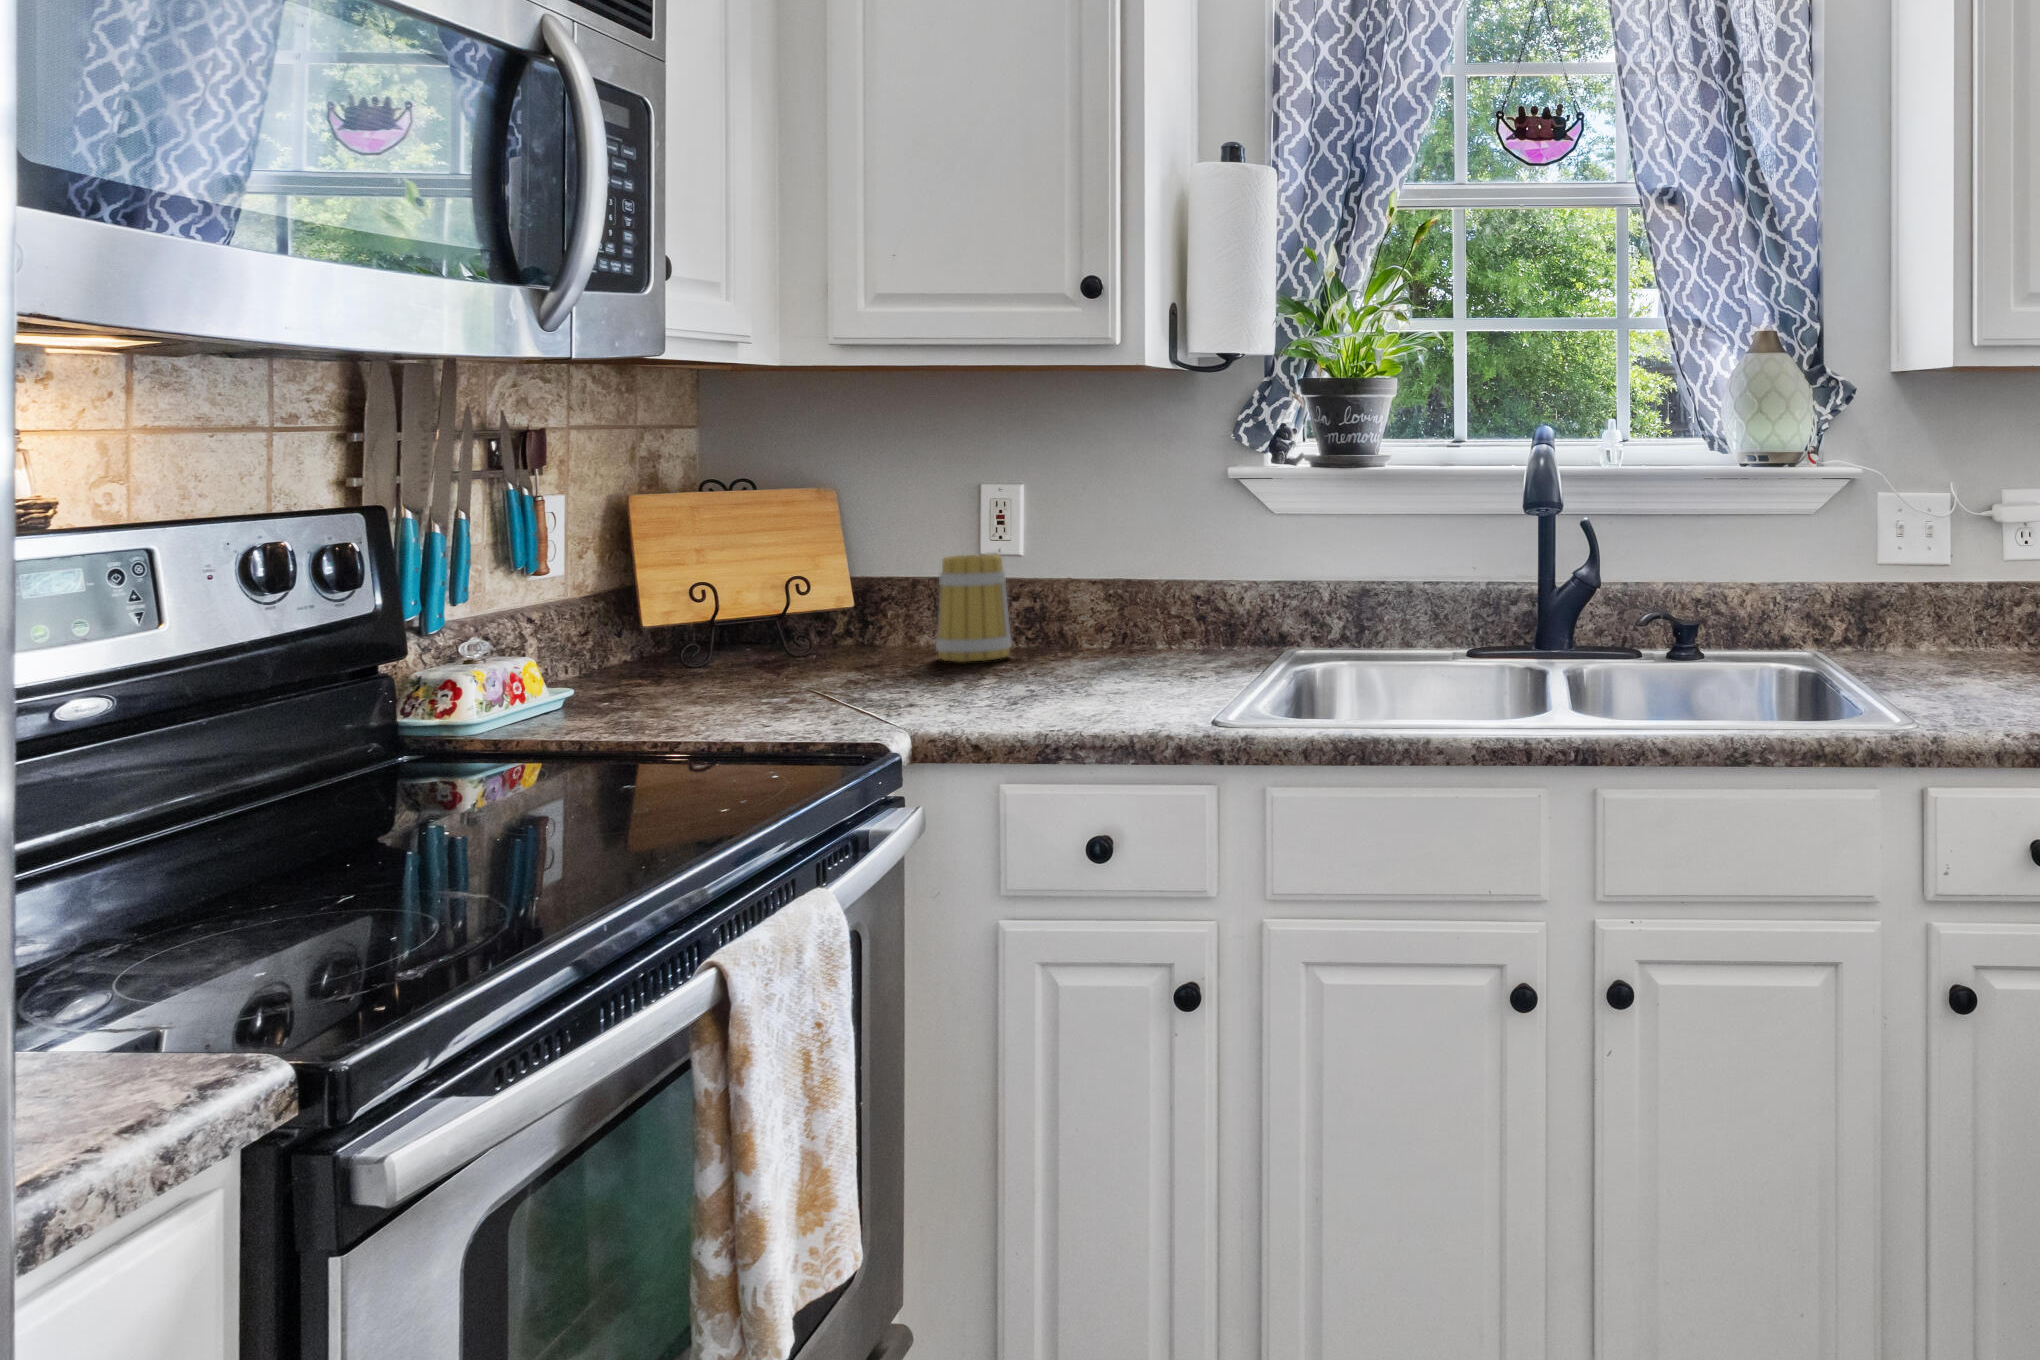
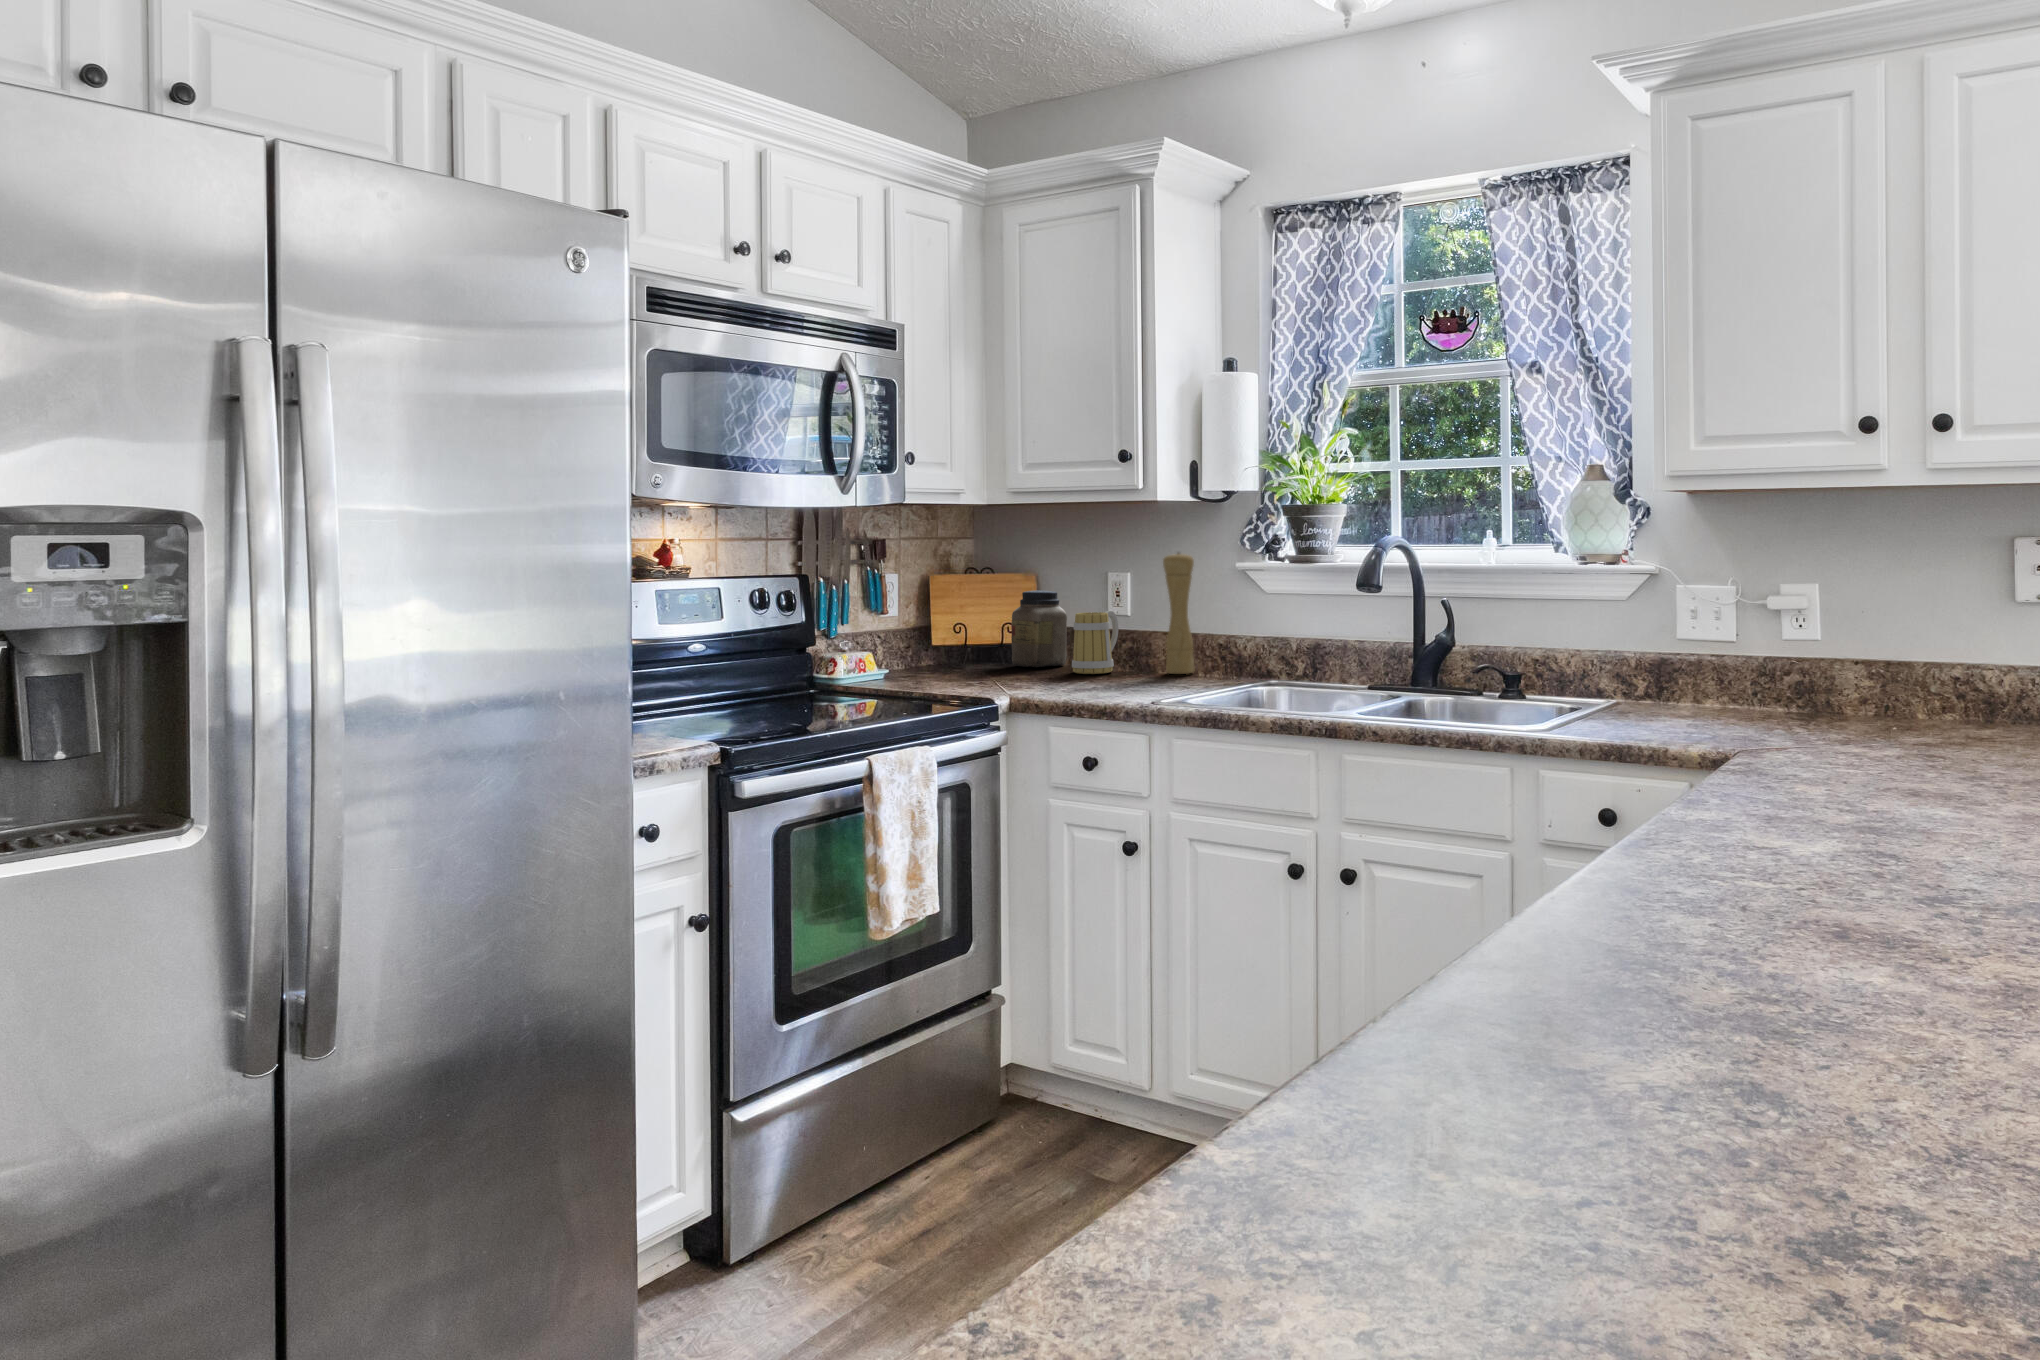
pepper mill: none [1100,452,1153,653] -> present [1163,553,1194,674]
jar: none [796,520,900,656] -> present [1011,591,1067,667]

